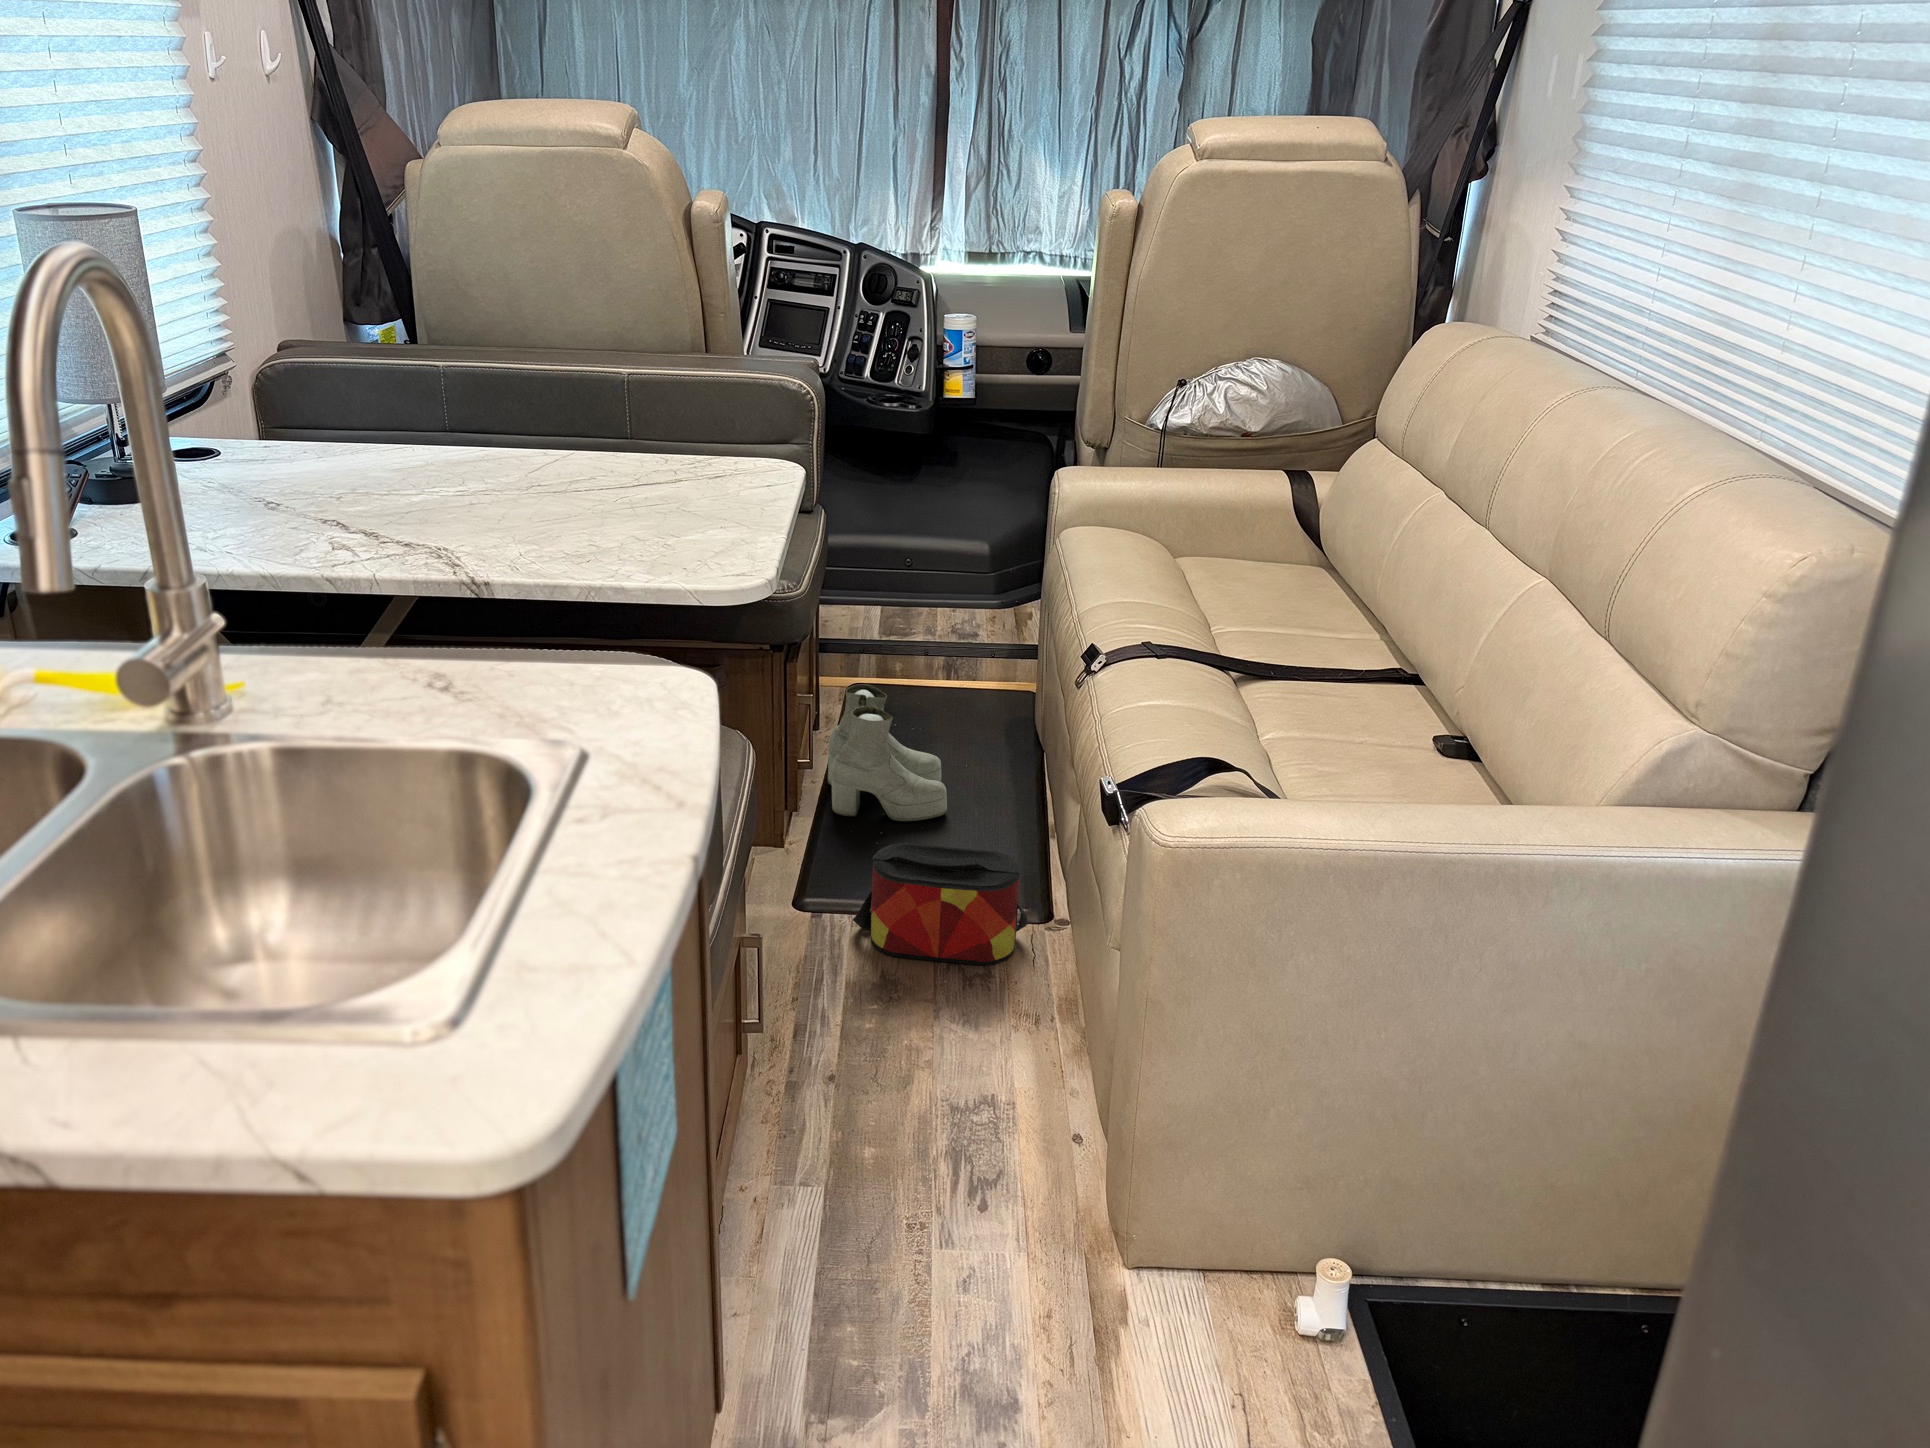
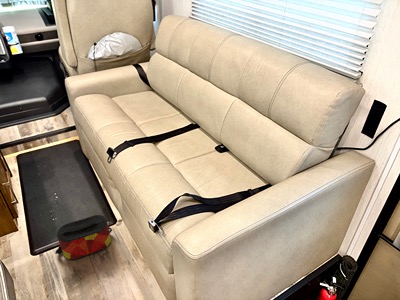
boots: present [828,684,947,822] -> none [20,166,69,210]

